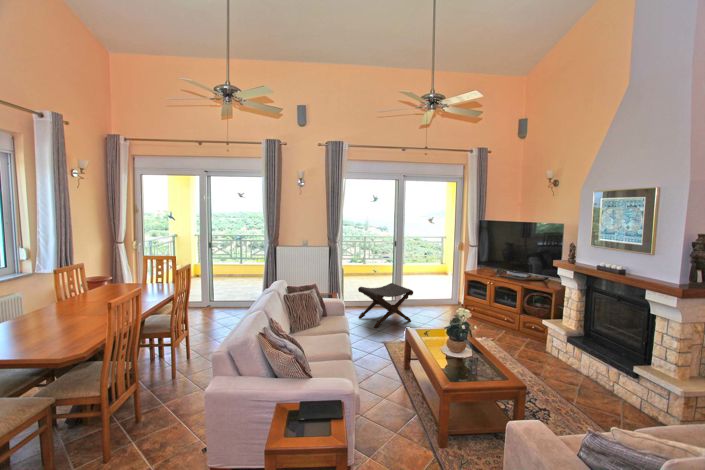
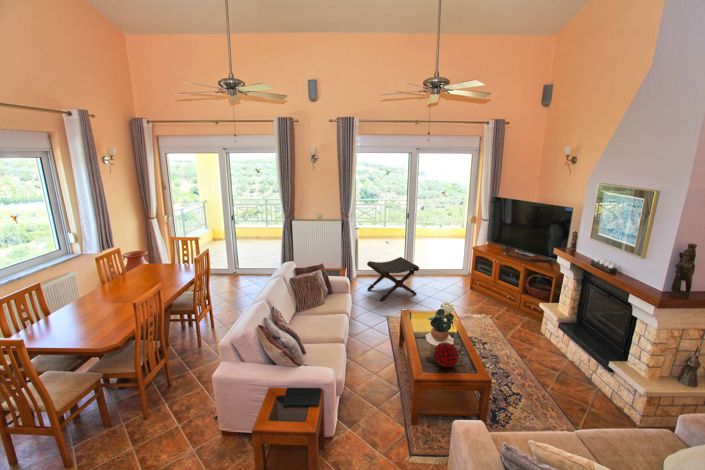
decorative orb: none [457,348,486,376] -> present [434,342,458,367]

